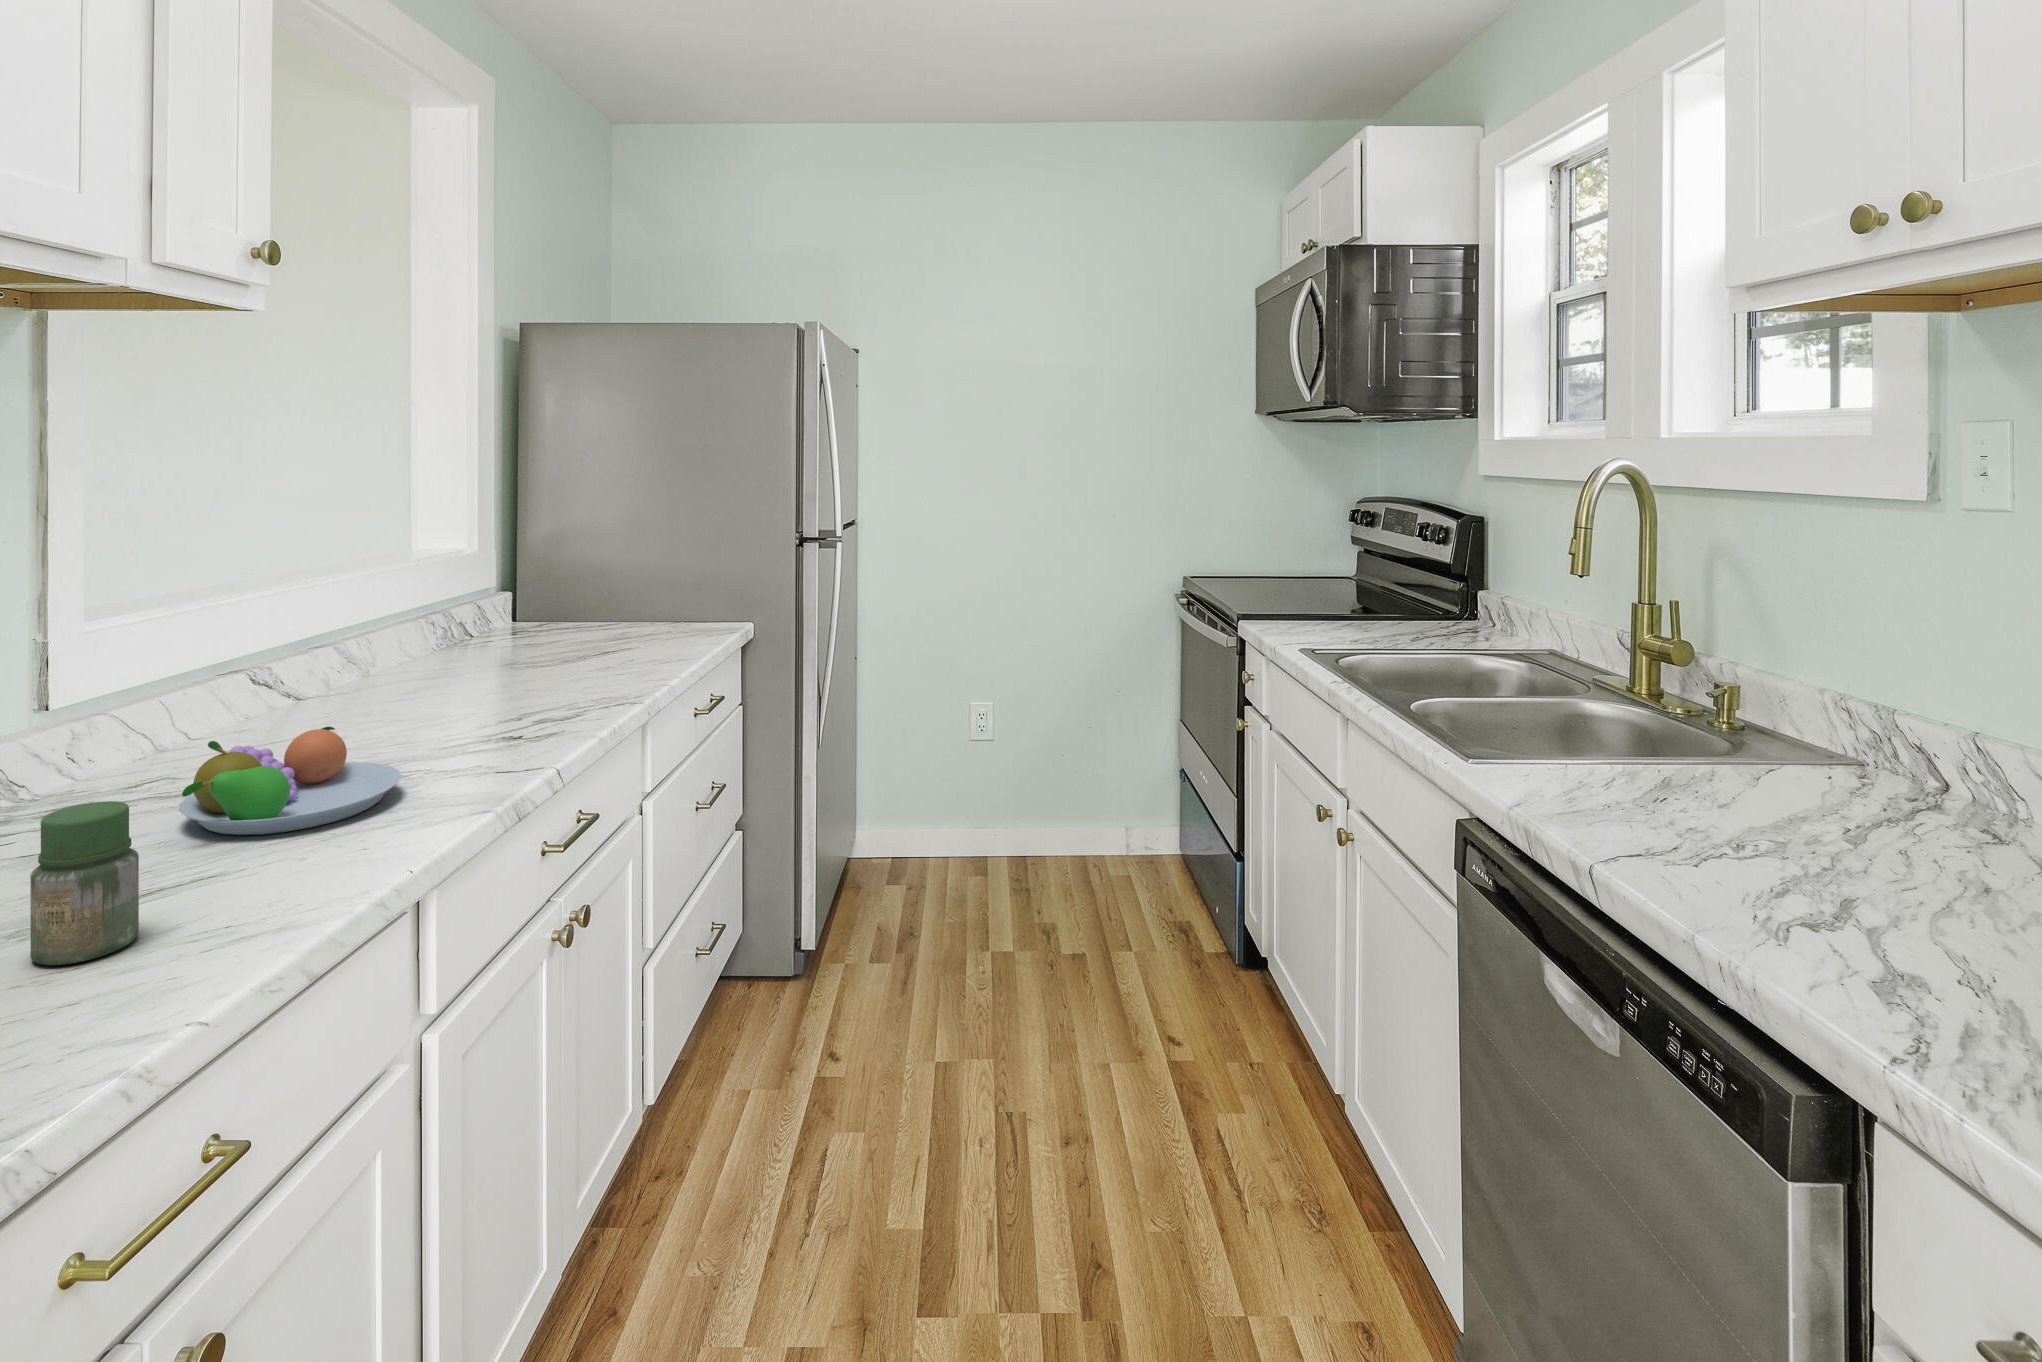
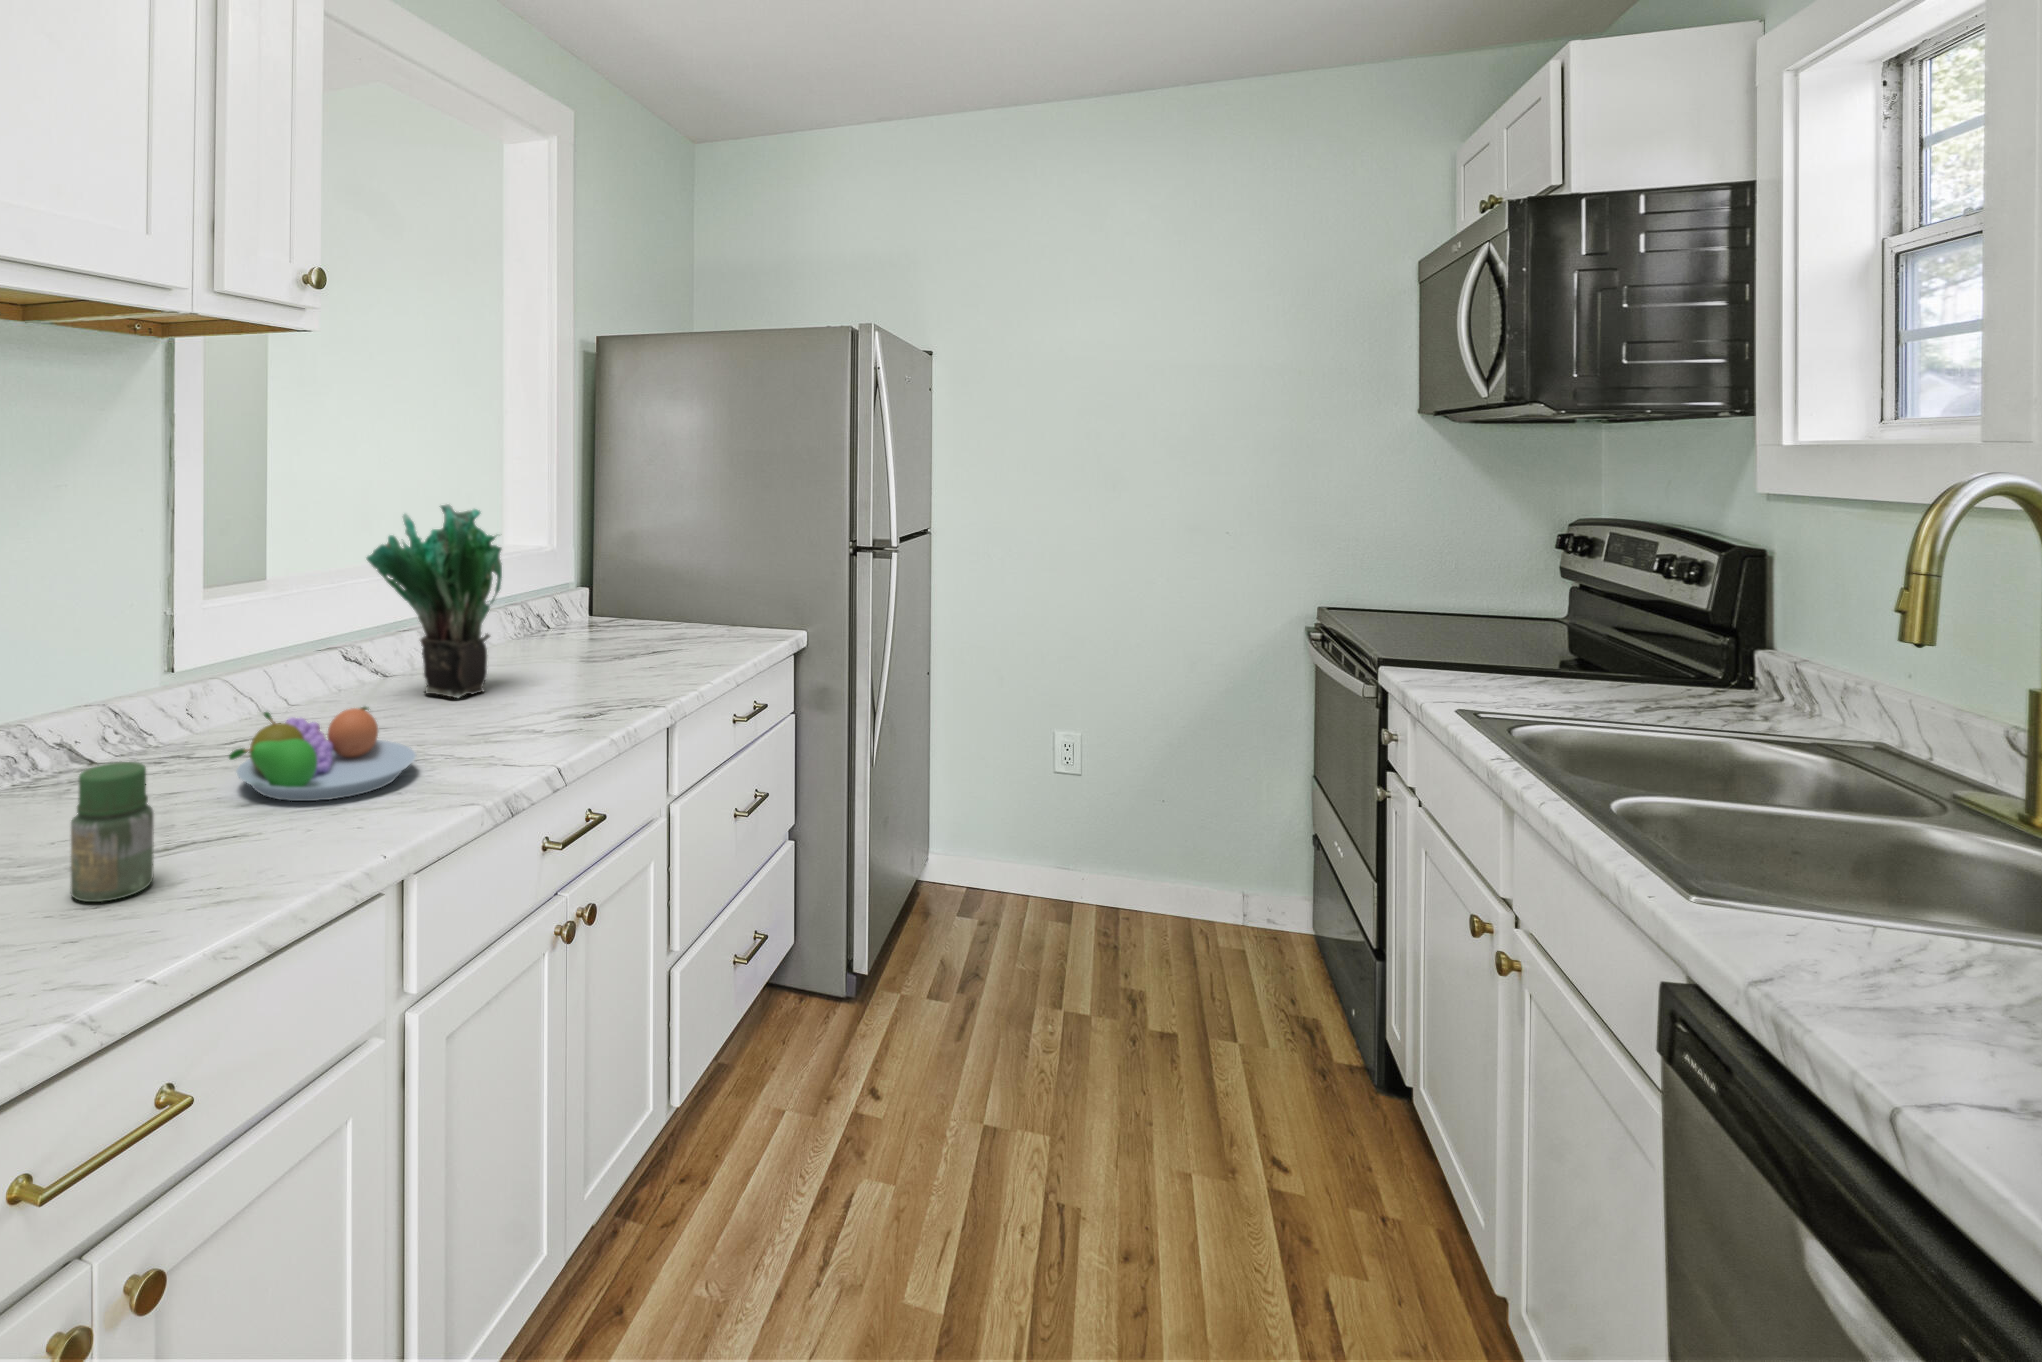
potted plant: none [290,504,449,715] -> present [367,504,502,698]

